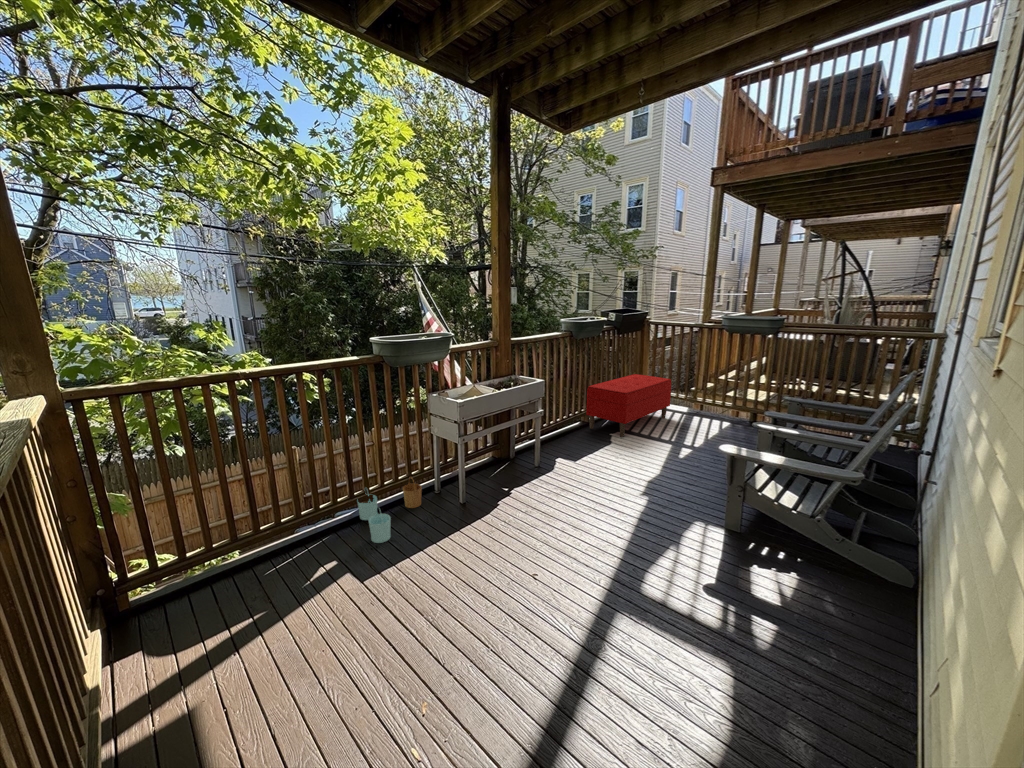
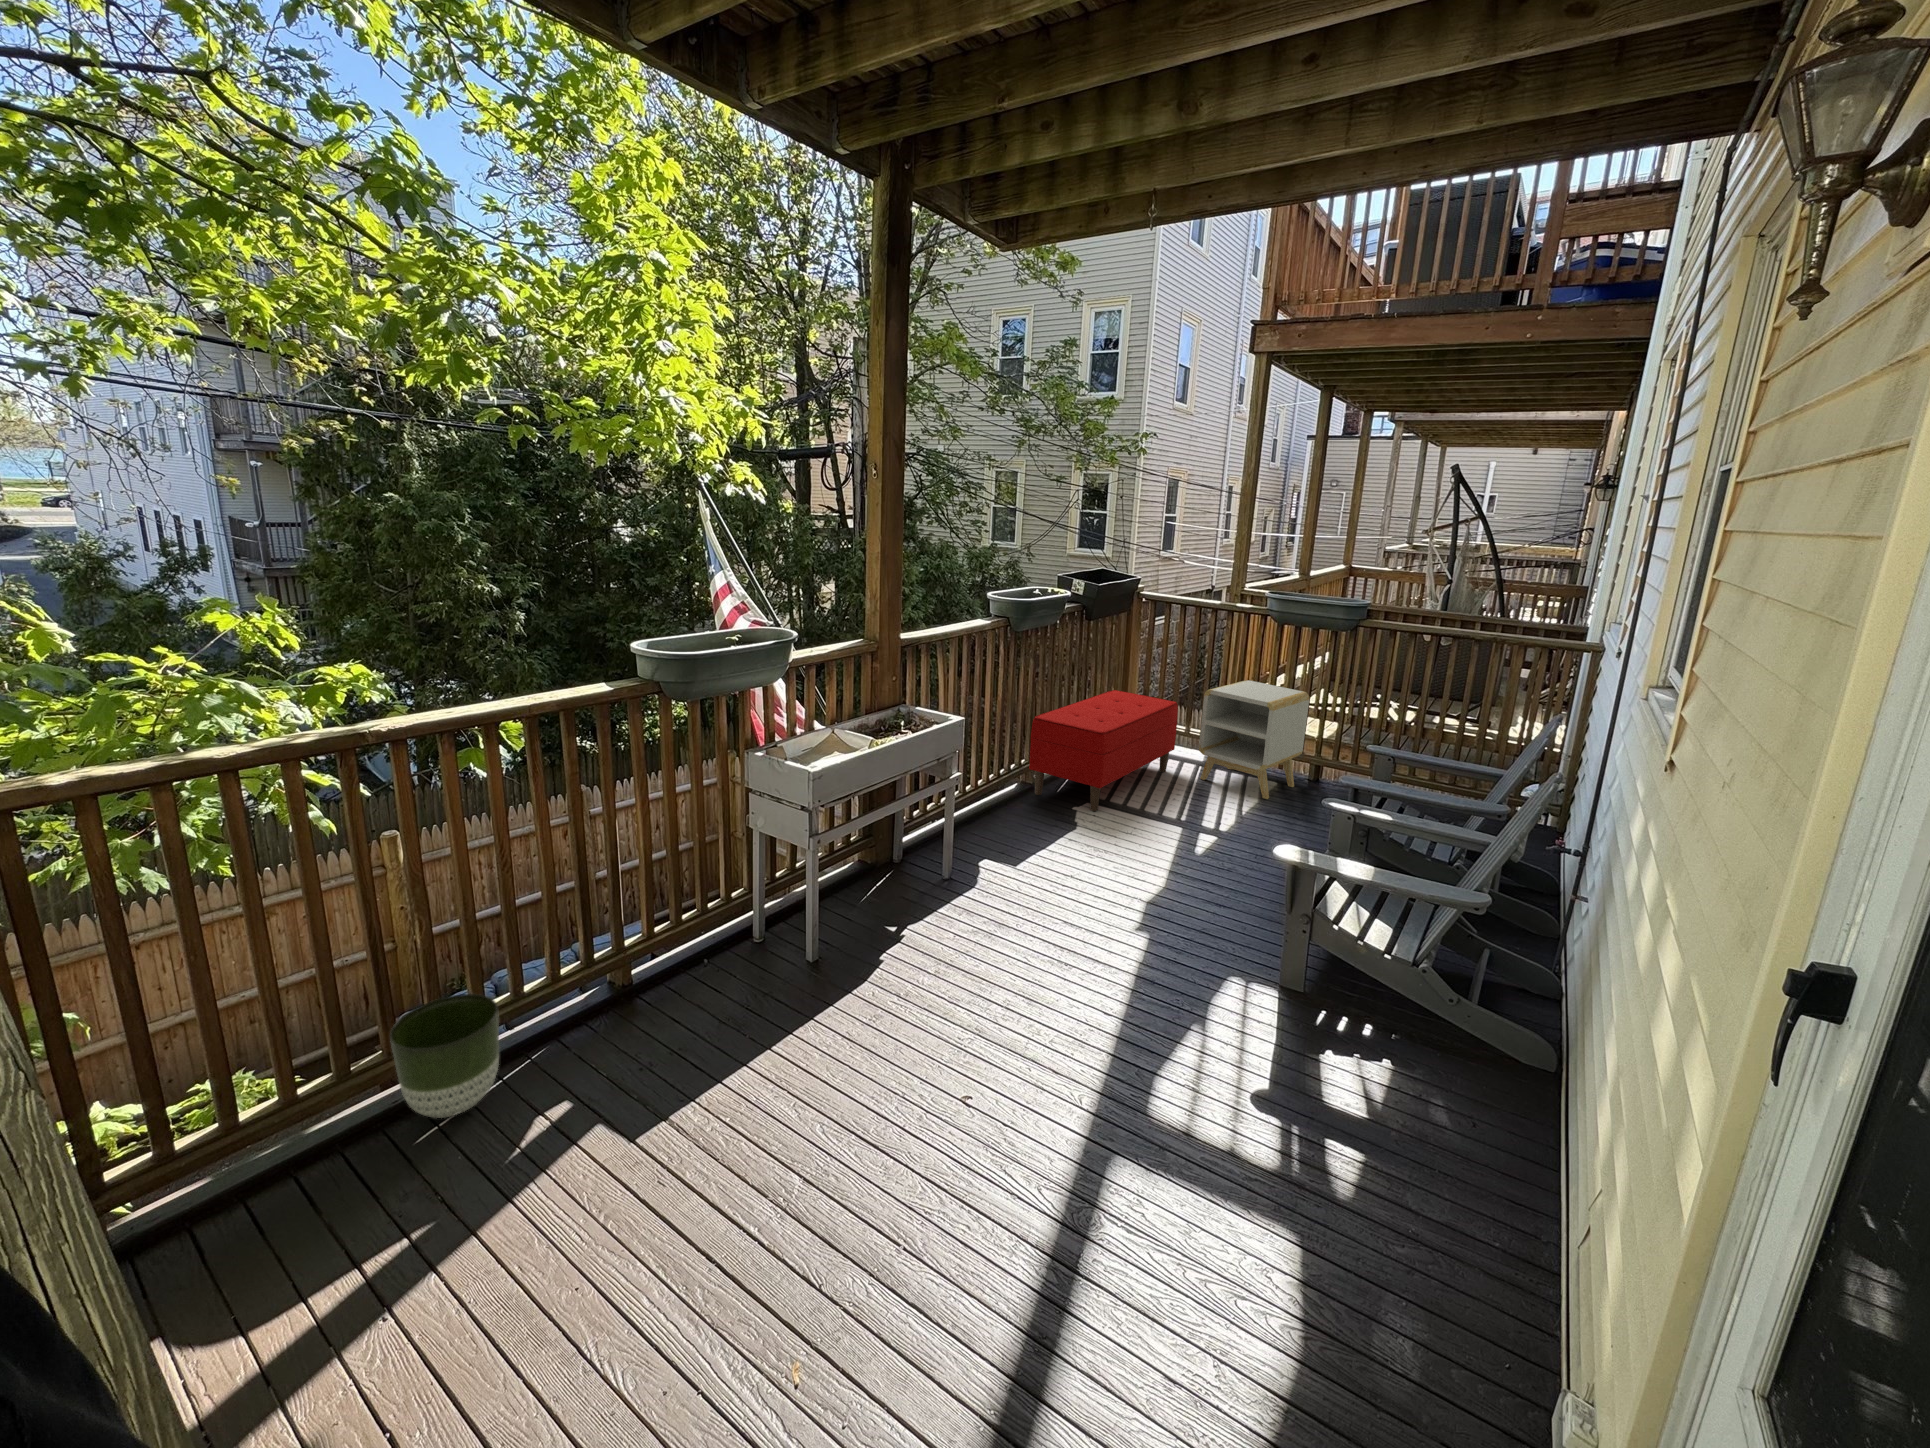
side table: none [684,367,750,432] -> present [1199,680,1310,799]
bucket: present [358,477,422,543] -> none [603,913,732,1054]
planter: none [251,506,303,565] -> present [390,994,499,1118]

